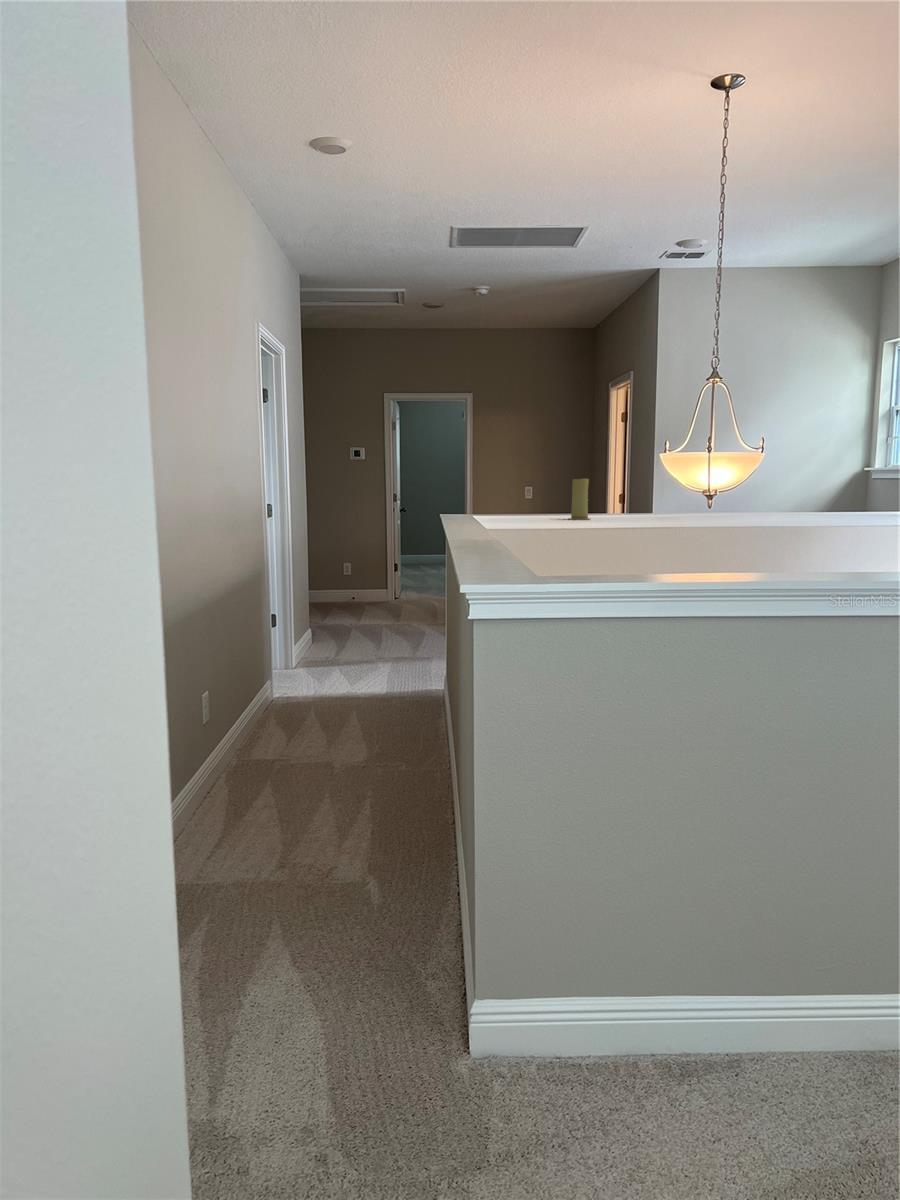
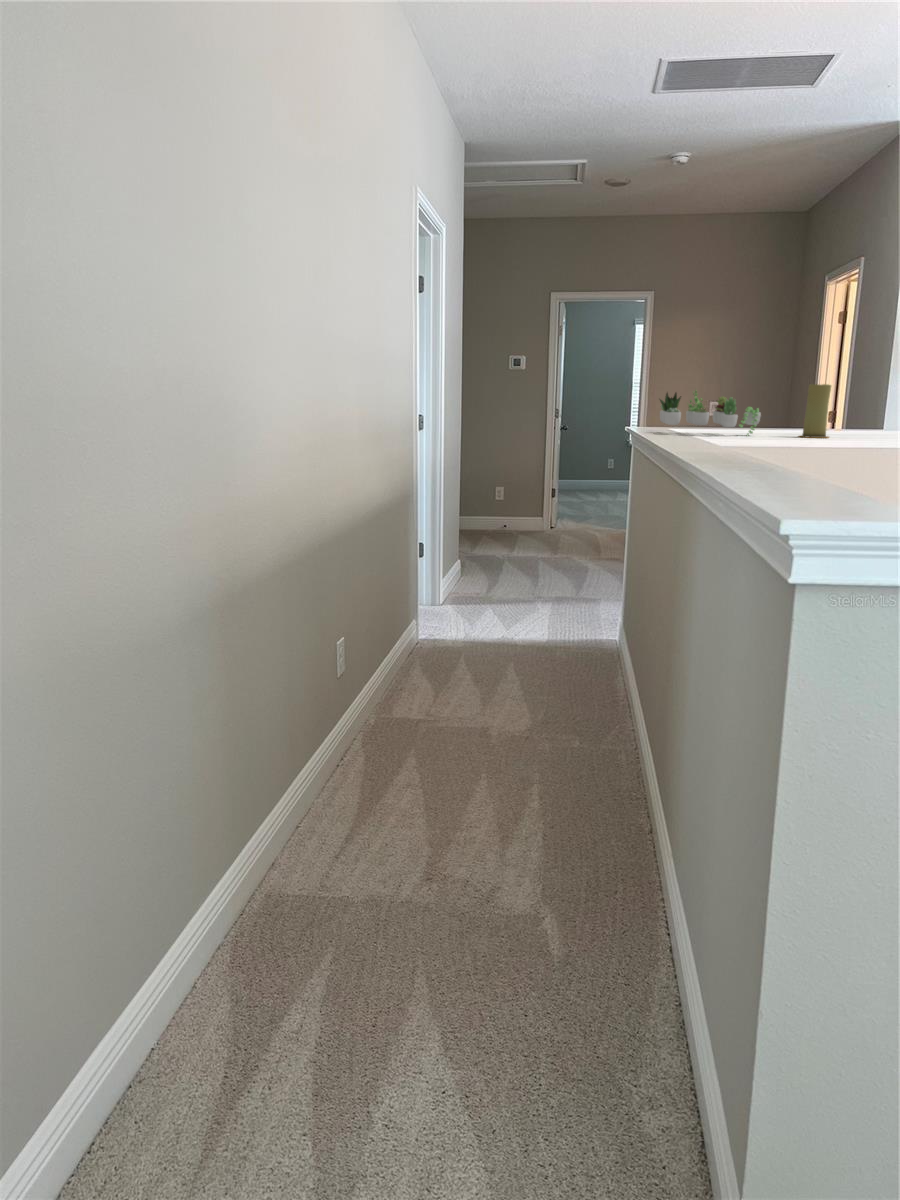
succulent plant: none [461,482,540,519] -> present [660,391,761,435]

